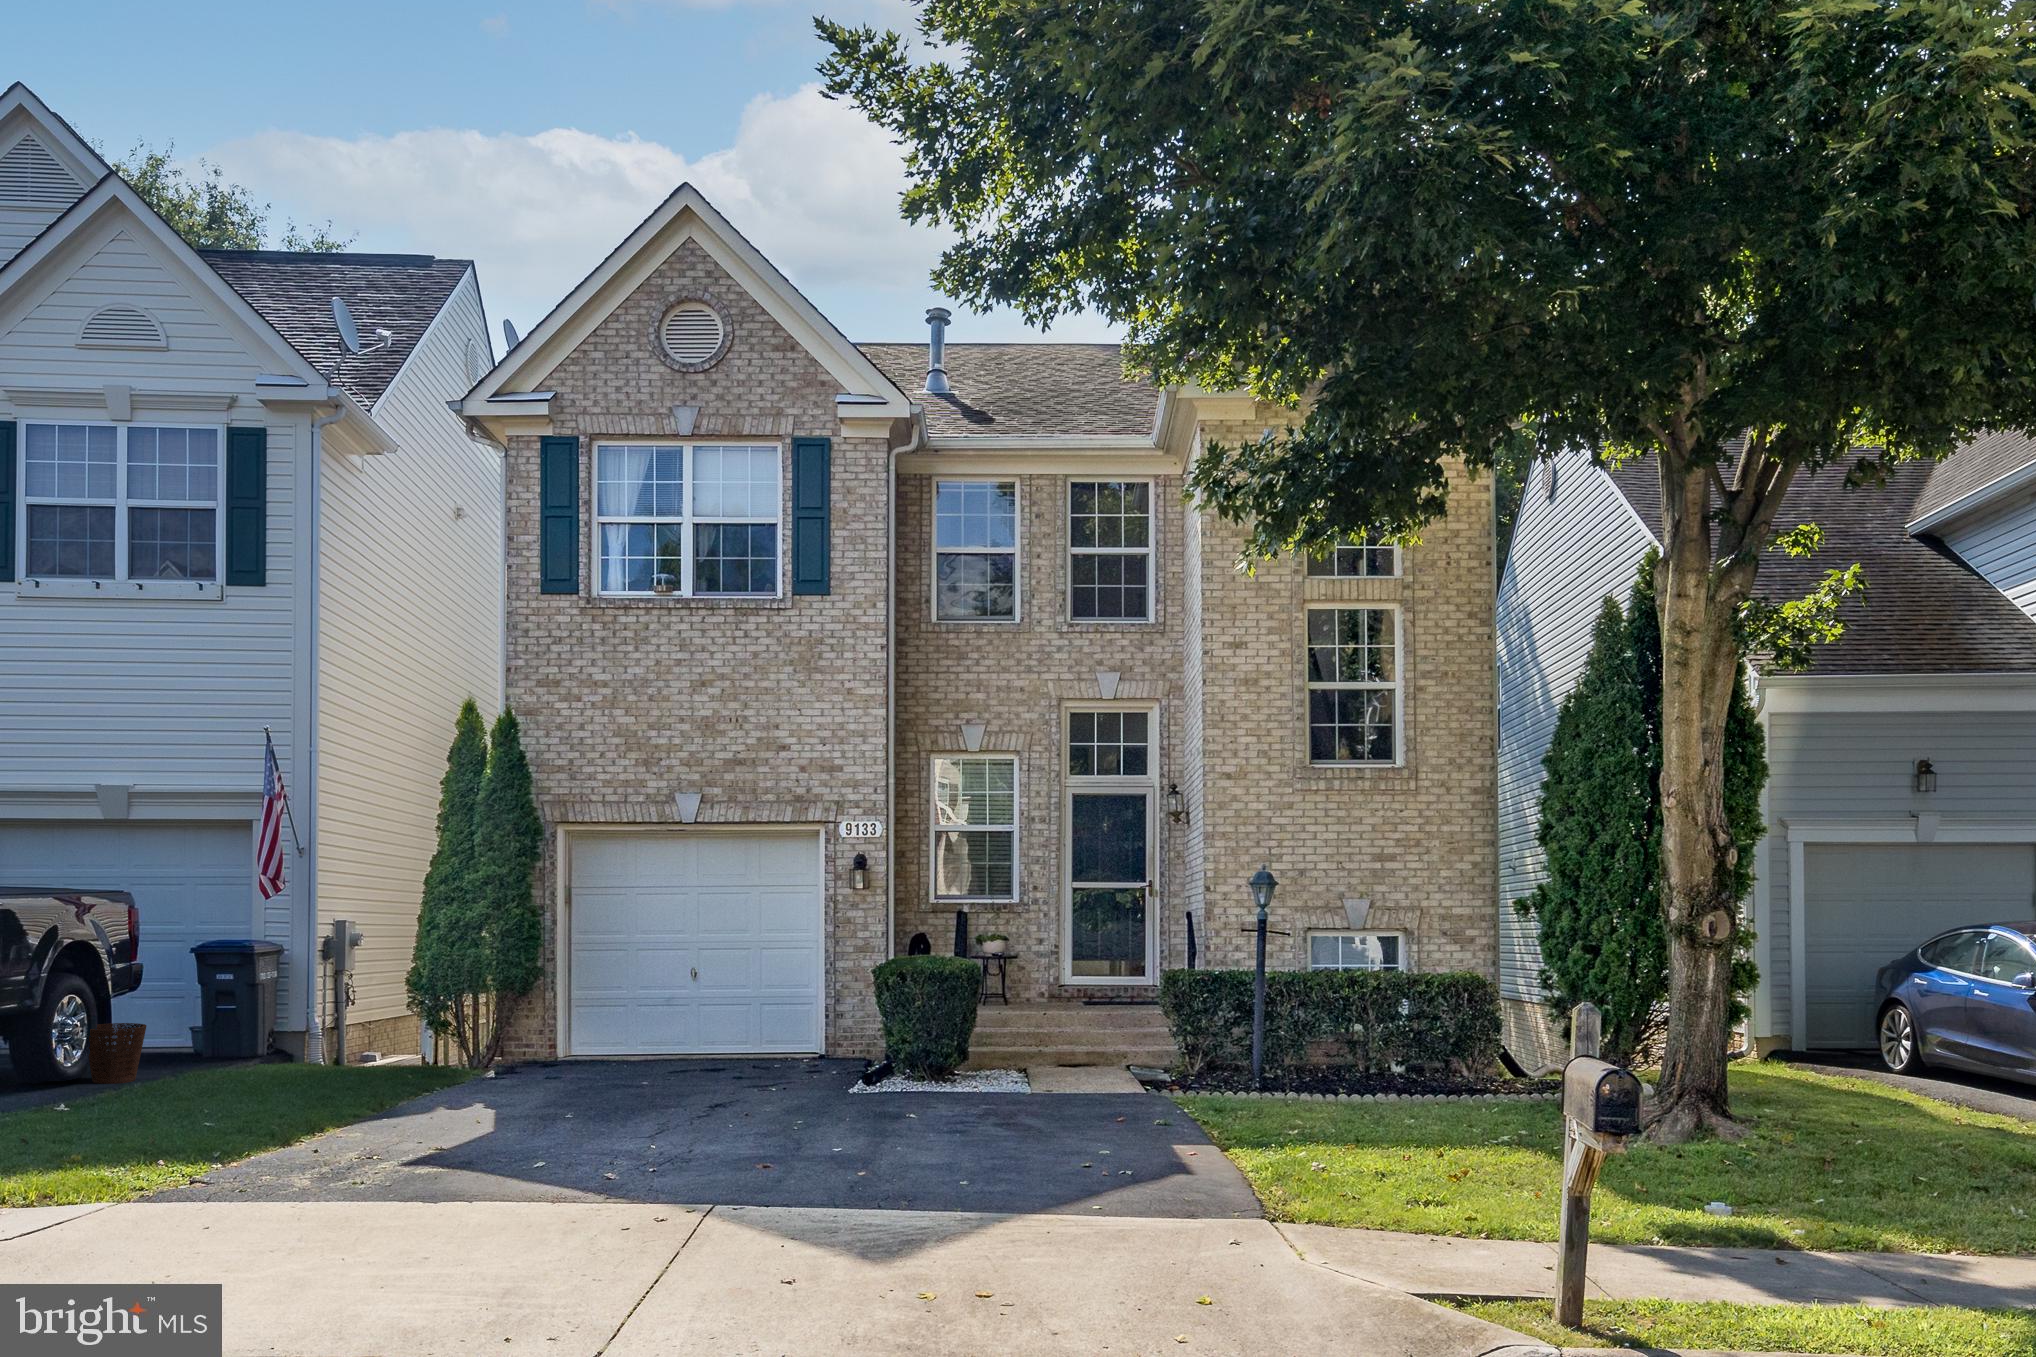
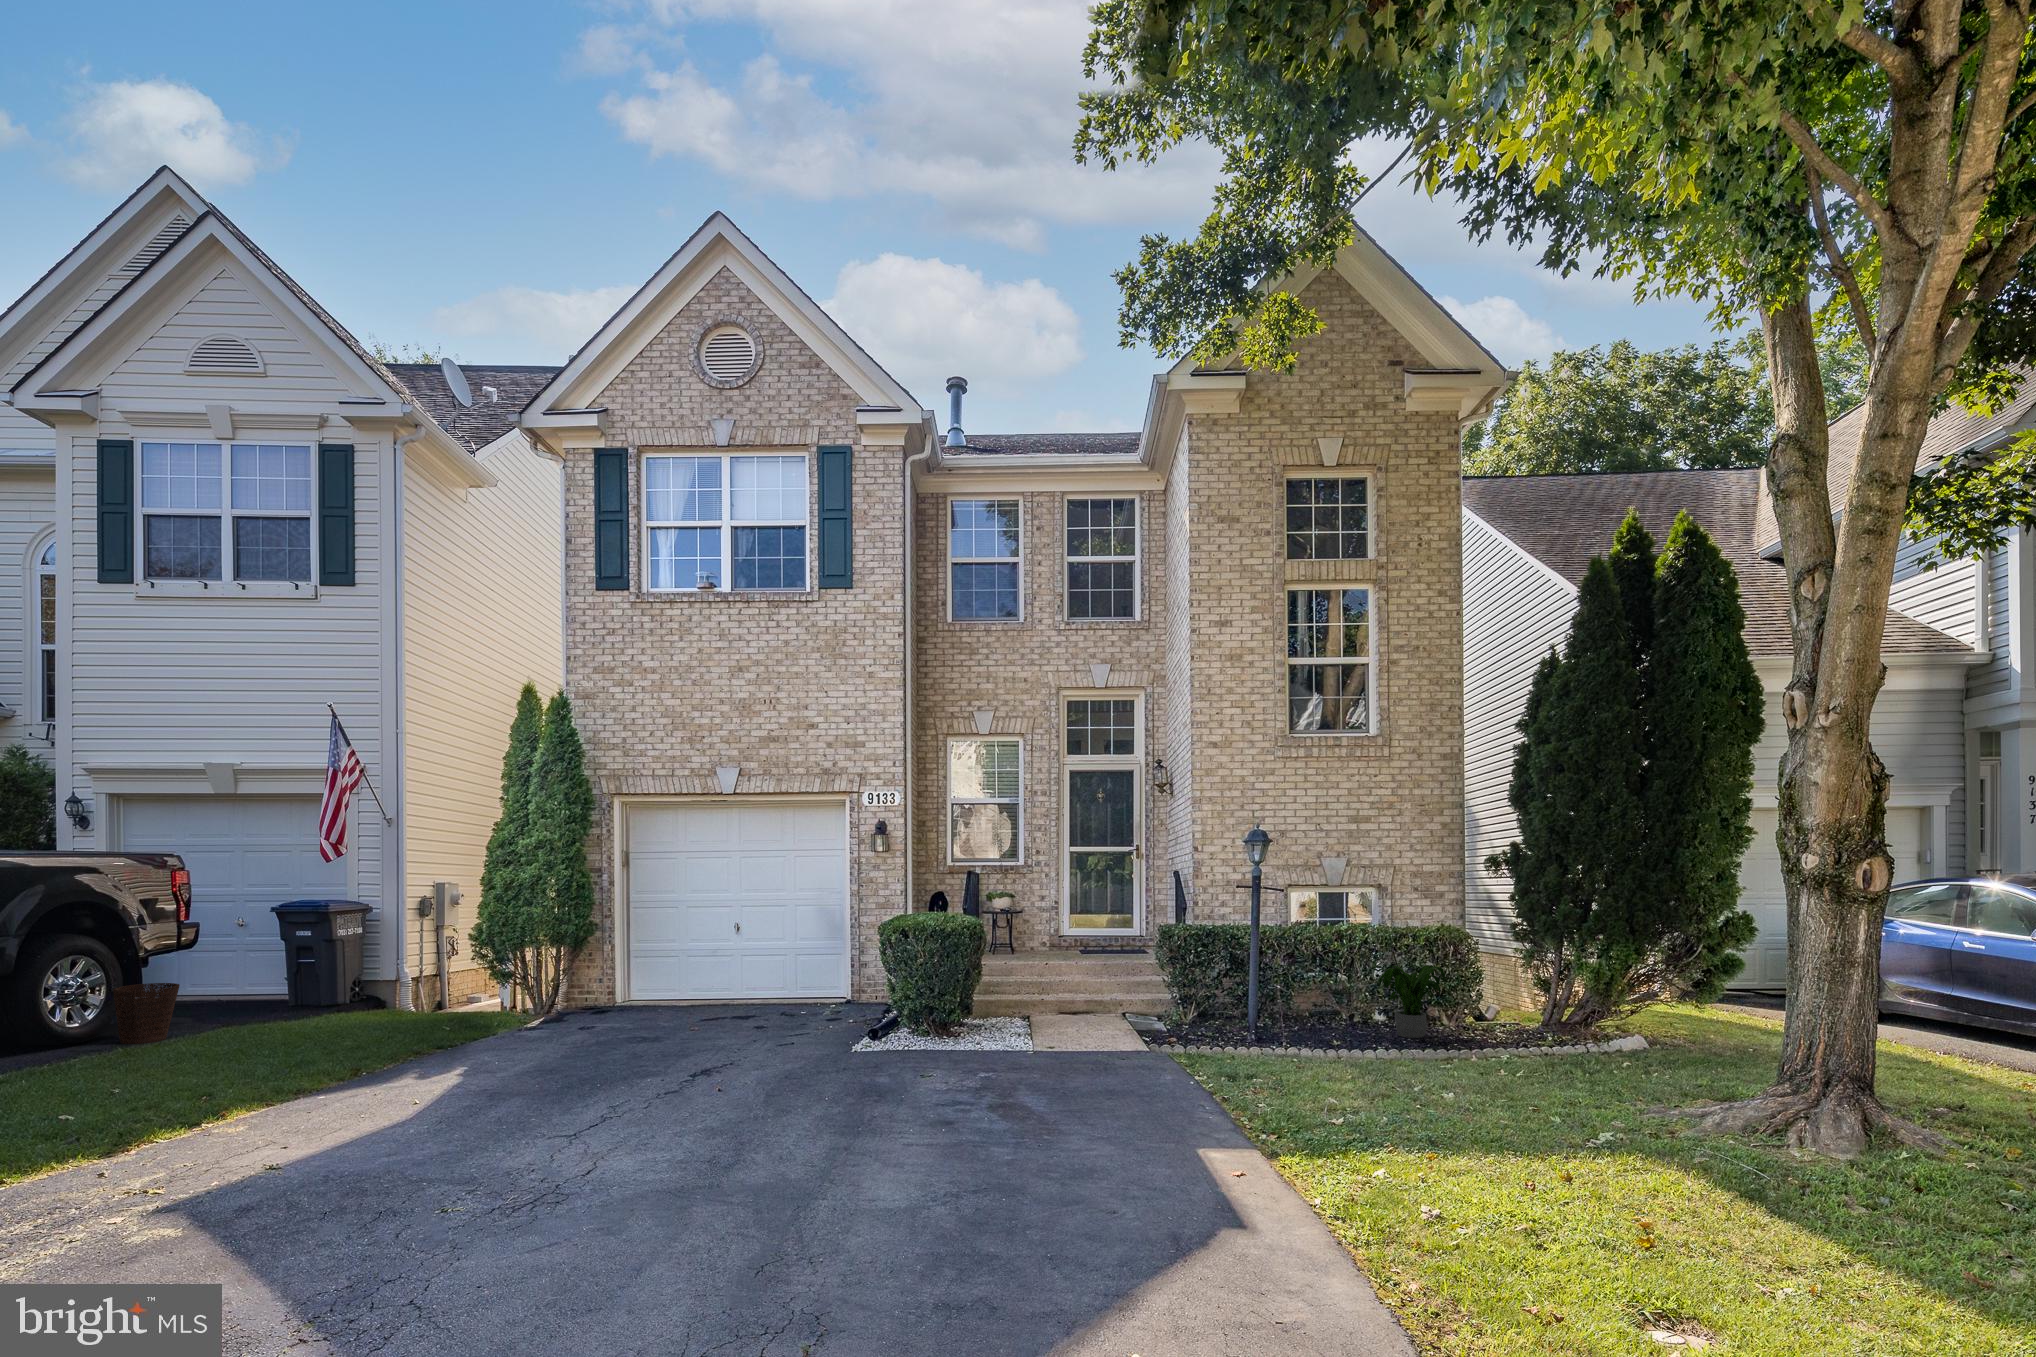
potted plant: none [1387,1014,1463,1088] -> present [1374,965,1445,1038]

